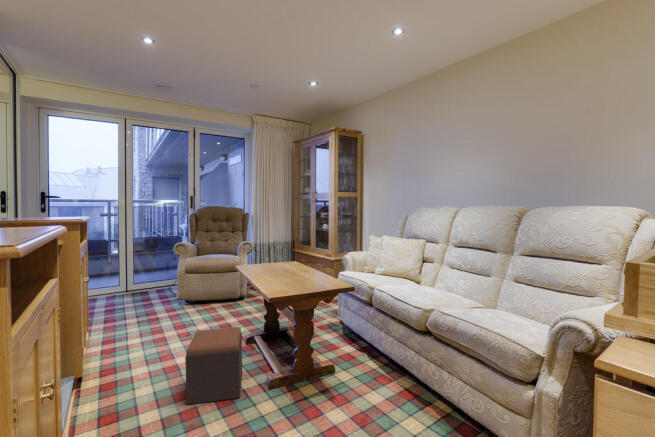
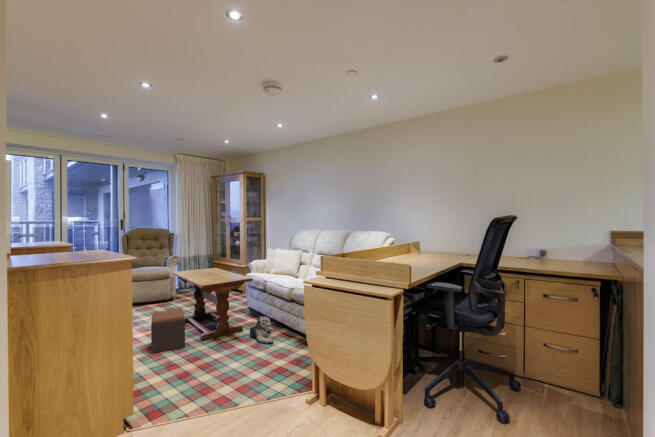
plush toy: none [347,357,393,416] -> present [250,316,273,344]

